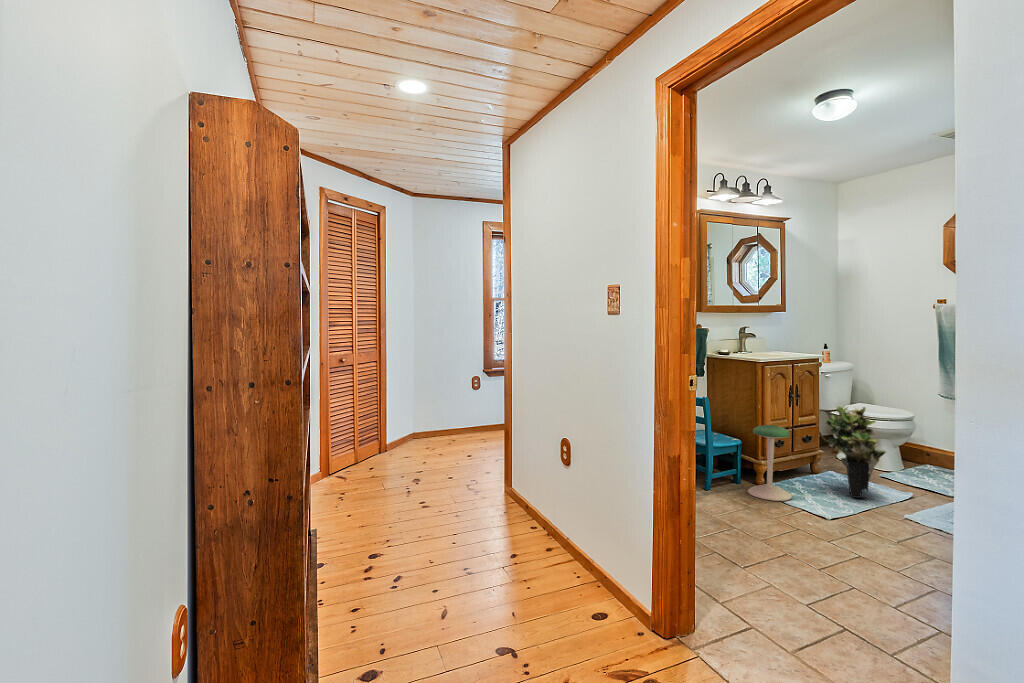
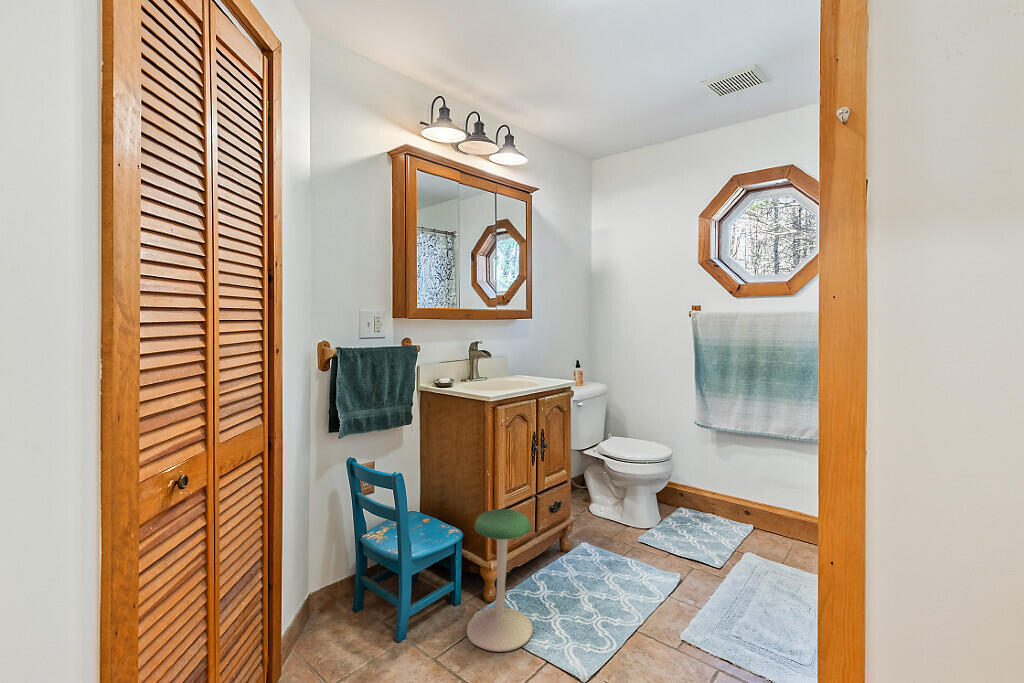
potted plant: present [825,406,886,498] -> none [578,459,656,608]

